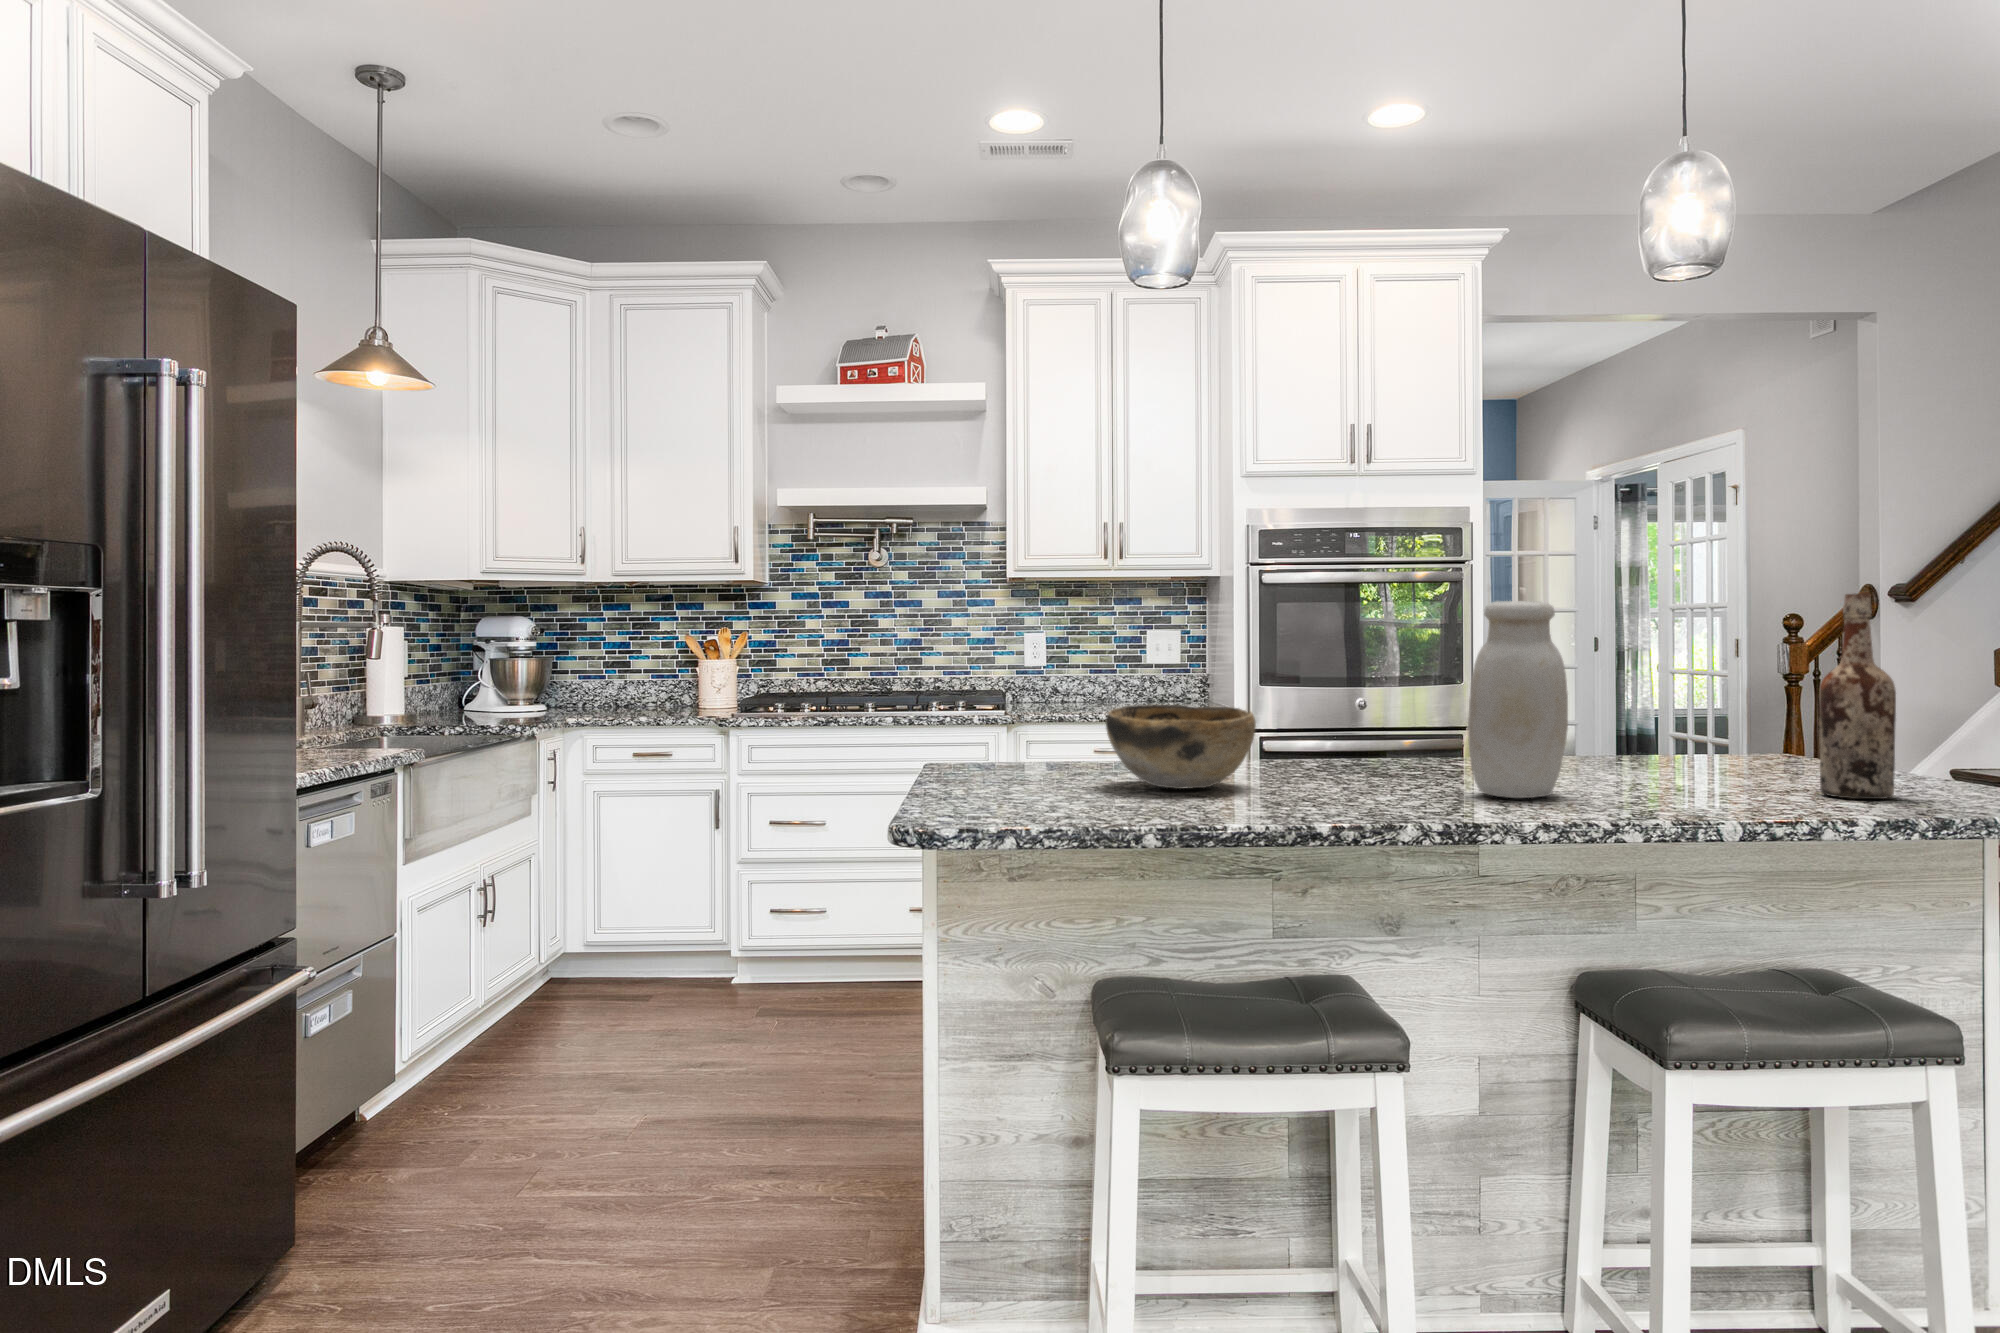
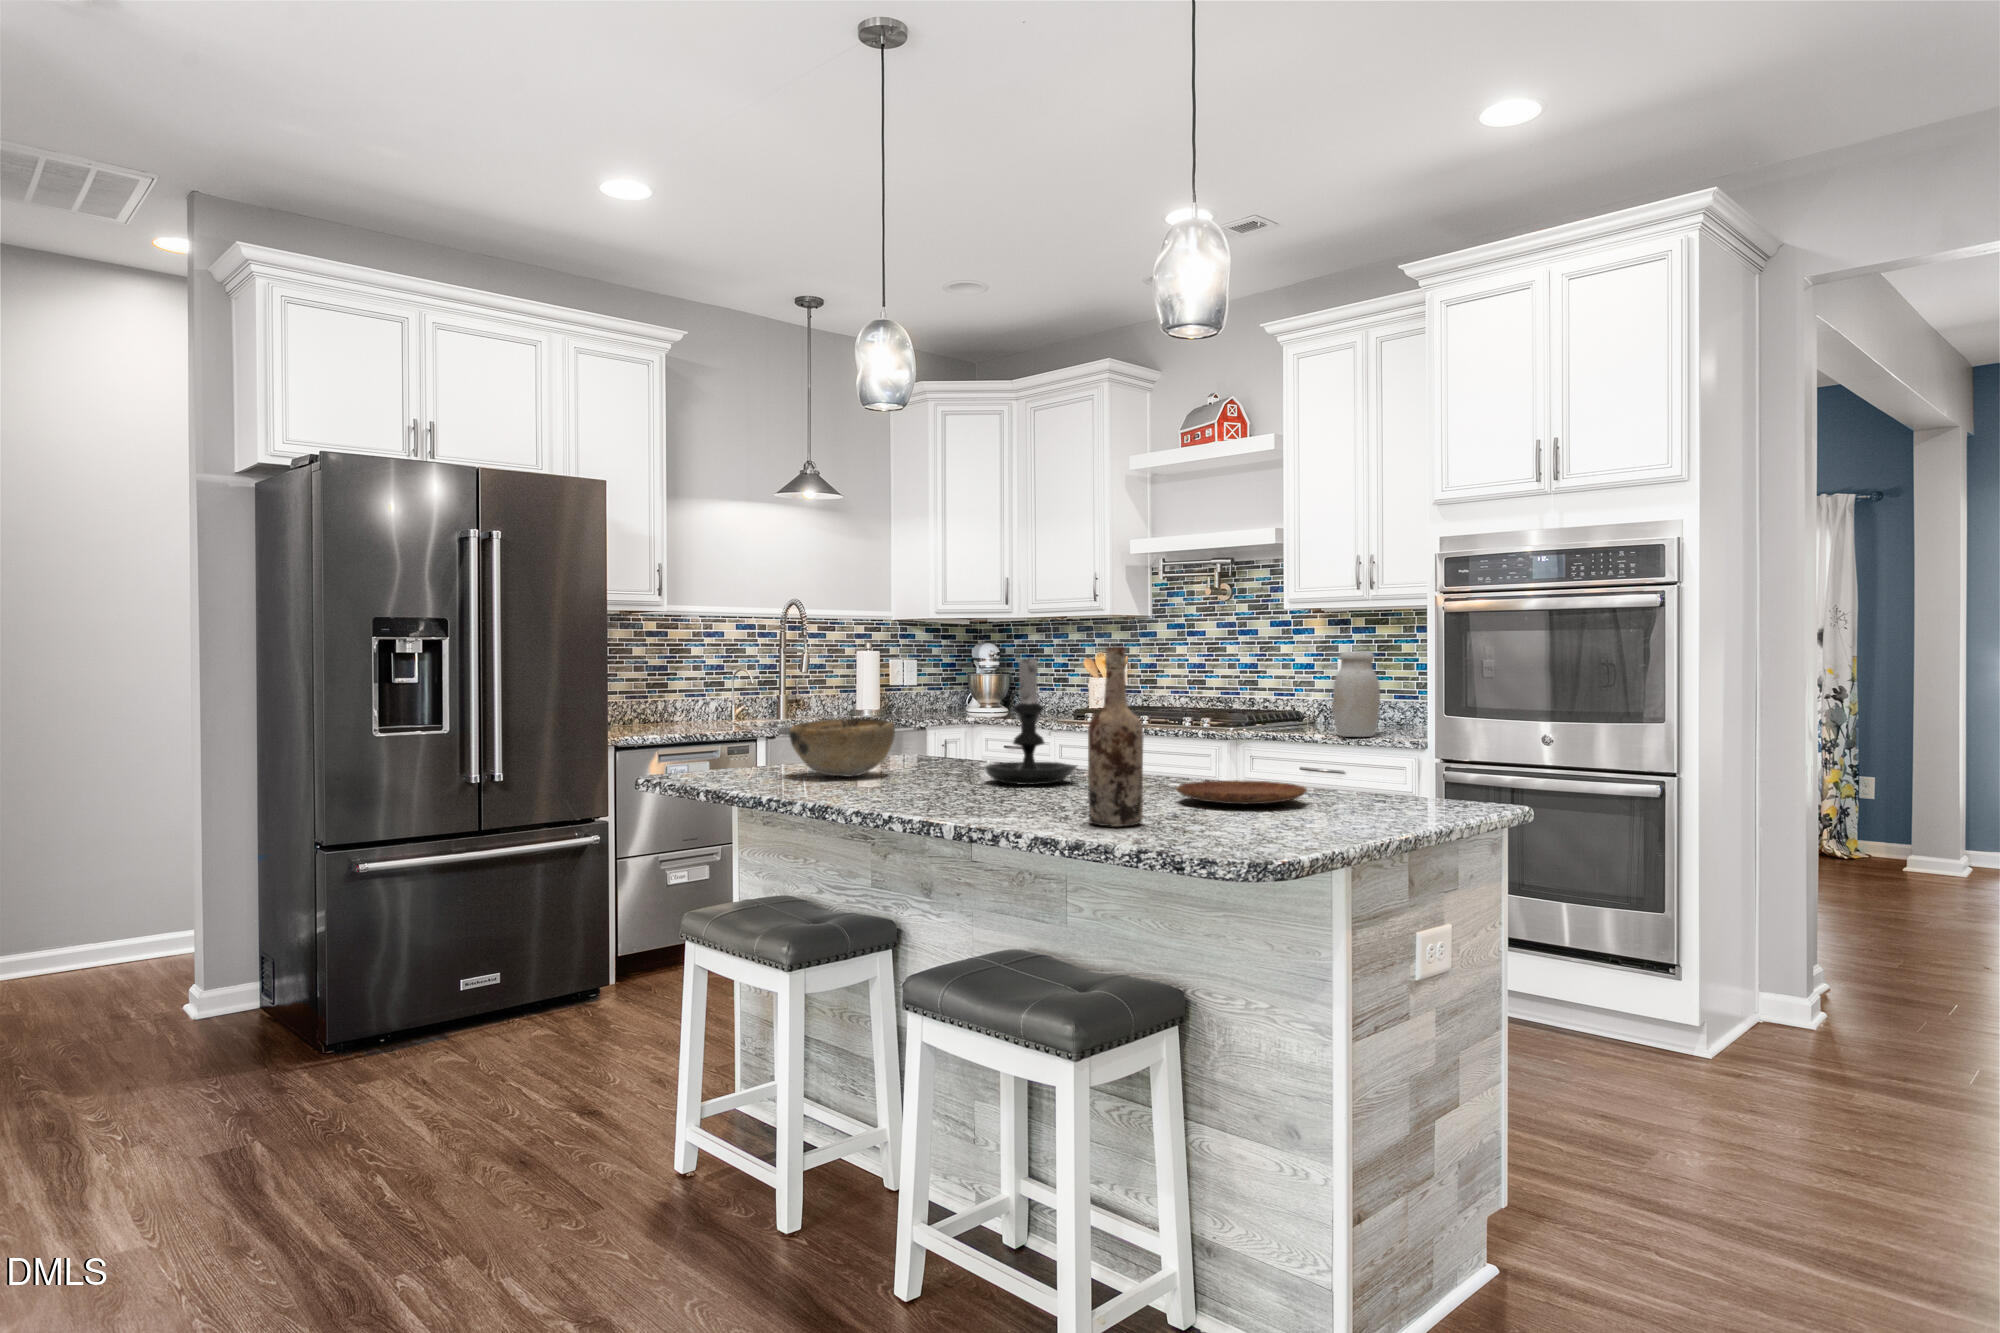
jar: present [1468,601,1568,798] -> present [1332,651,1380,737]
candle holder: none [1337,606,1461,775] -> present [985,654,1077,785]
tray: none [1617,745,1775,769] -> present [1176,780,1307,804]

